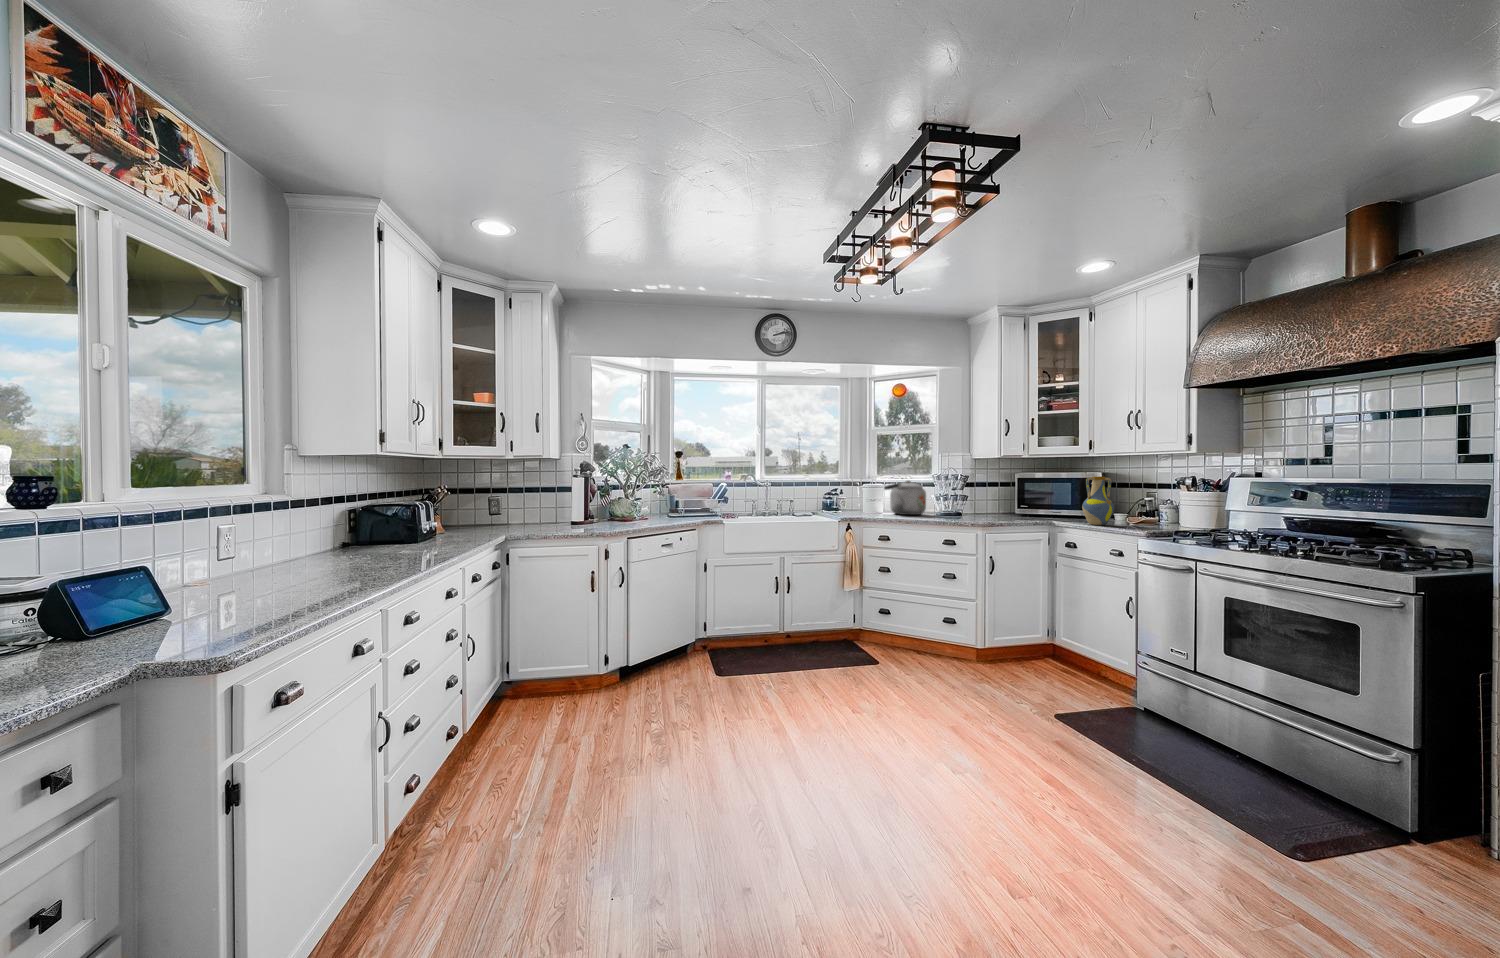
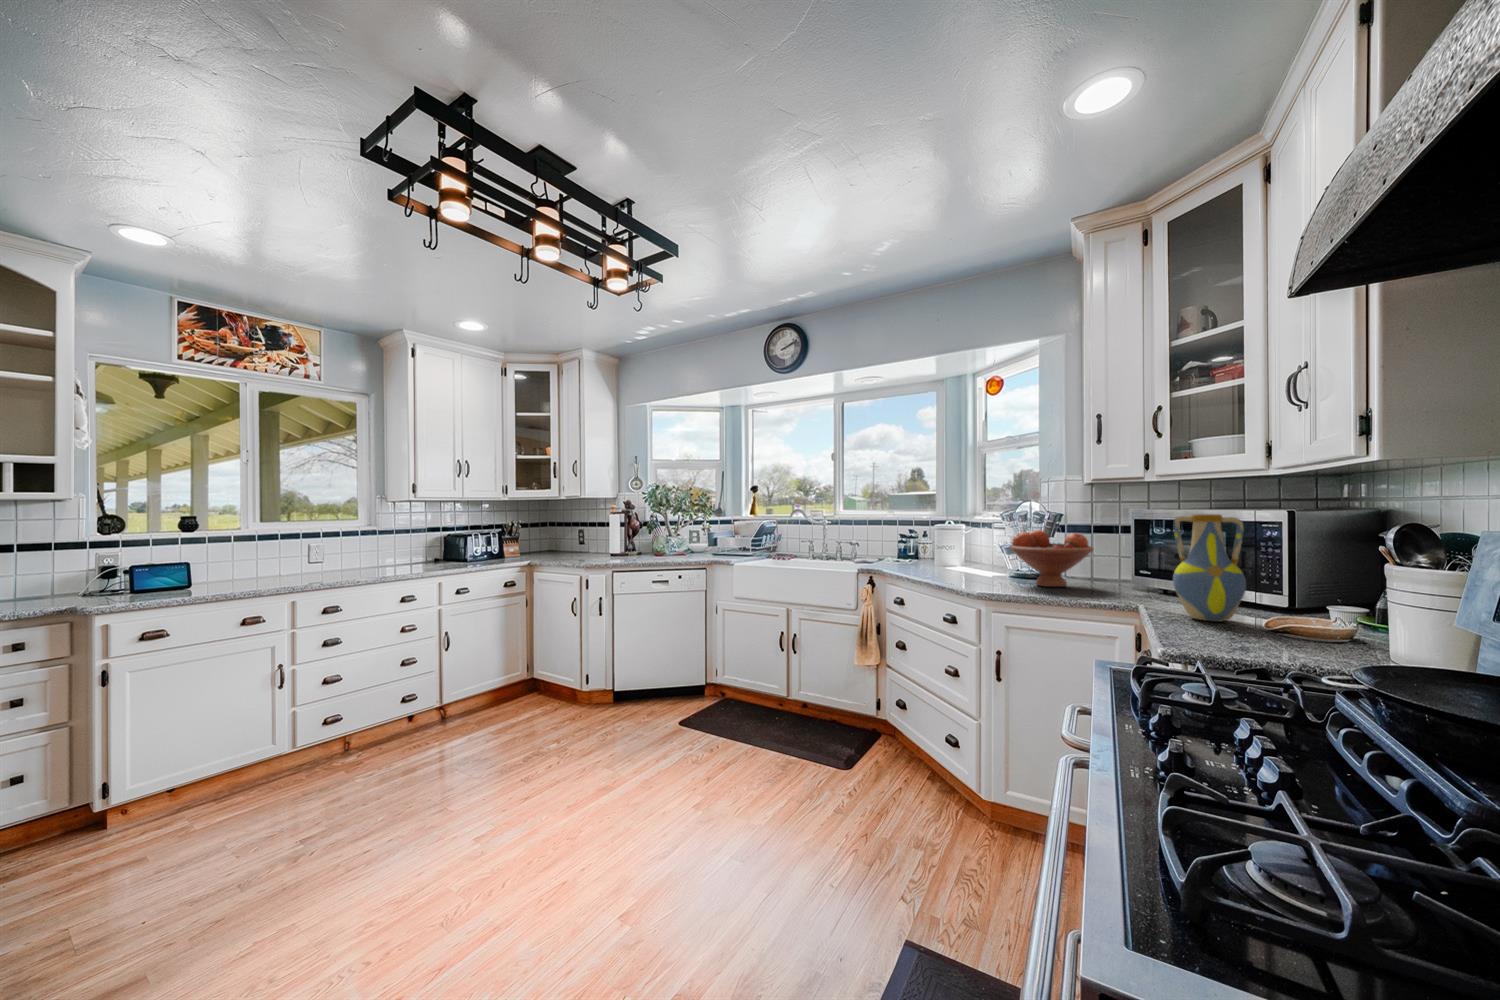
kettle: present [884,481,926,515] -> none [918,521,985,574]
fruit bowl: none [960,485,1006,518] -> present [1010,530,1093,587]

